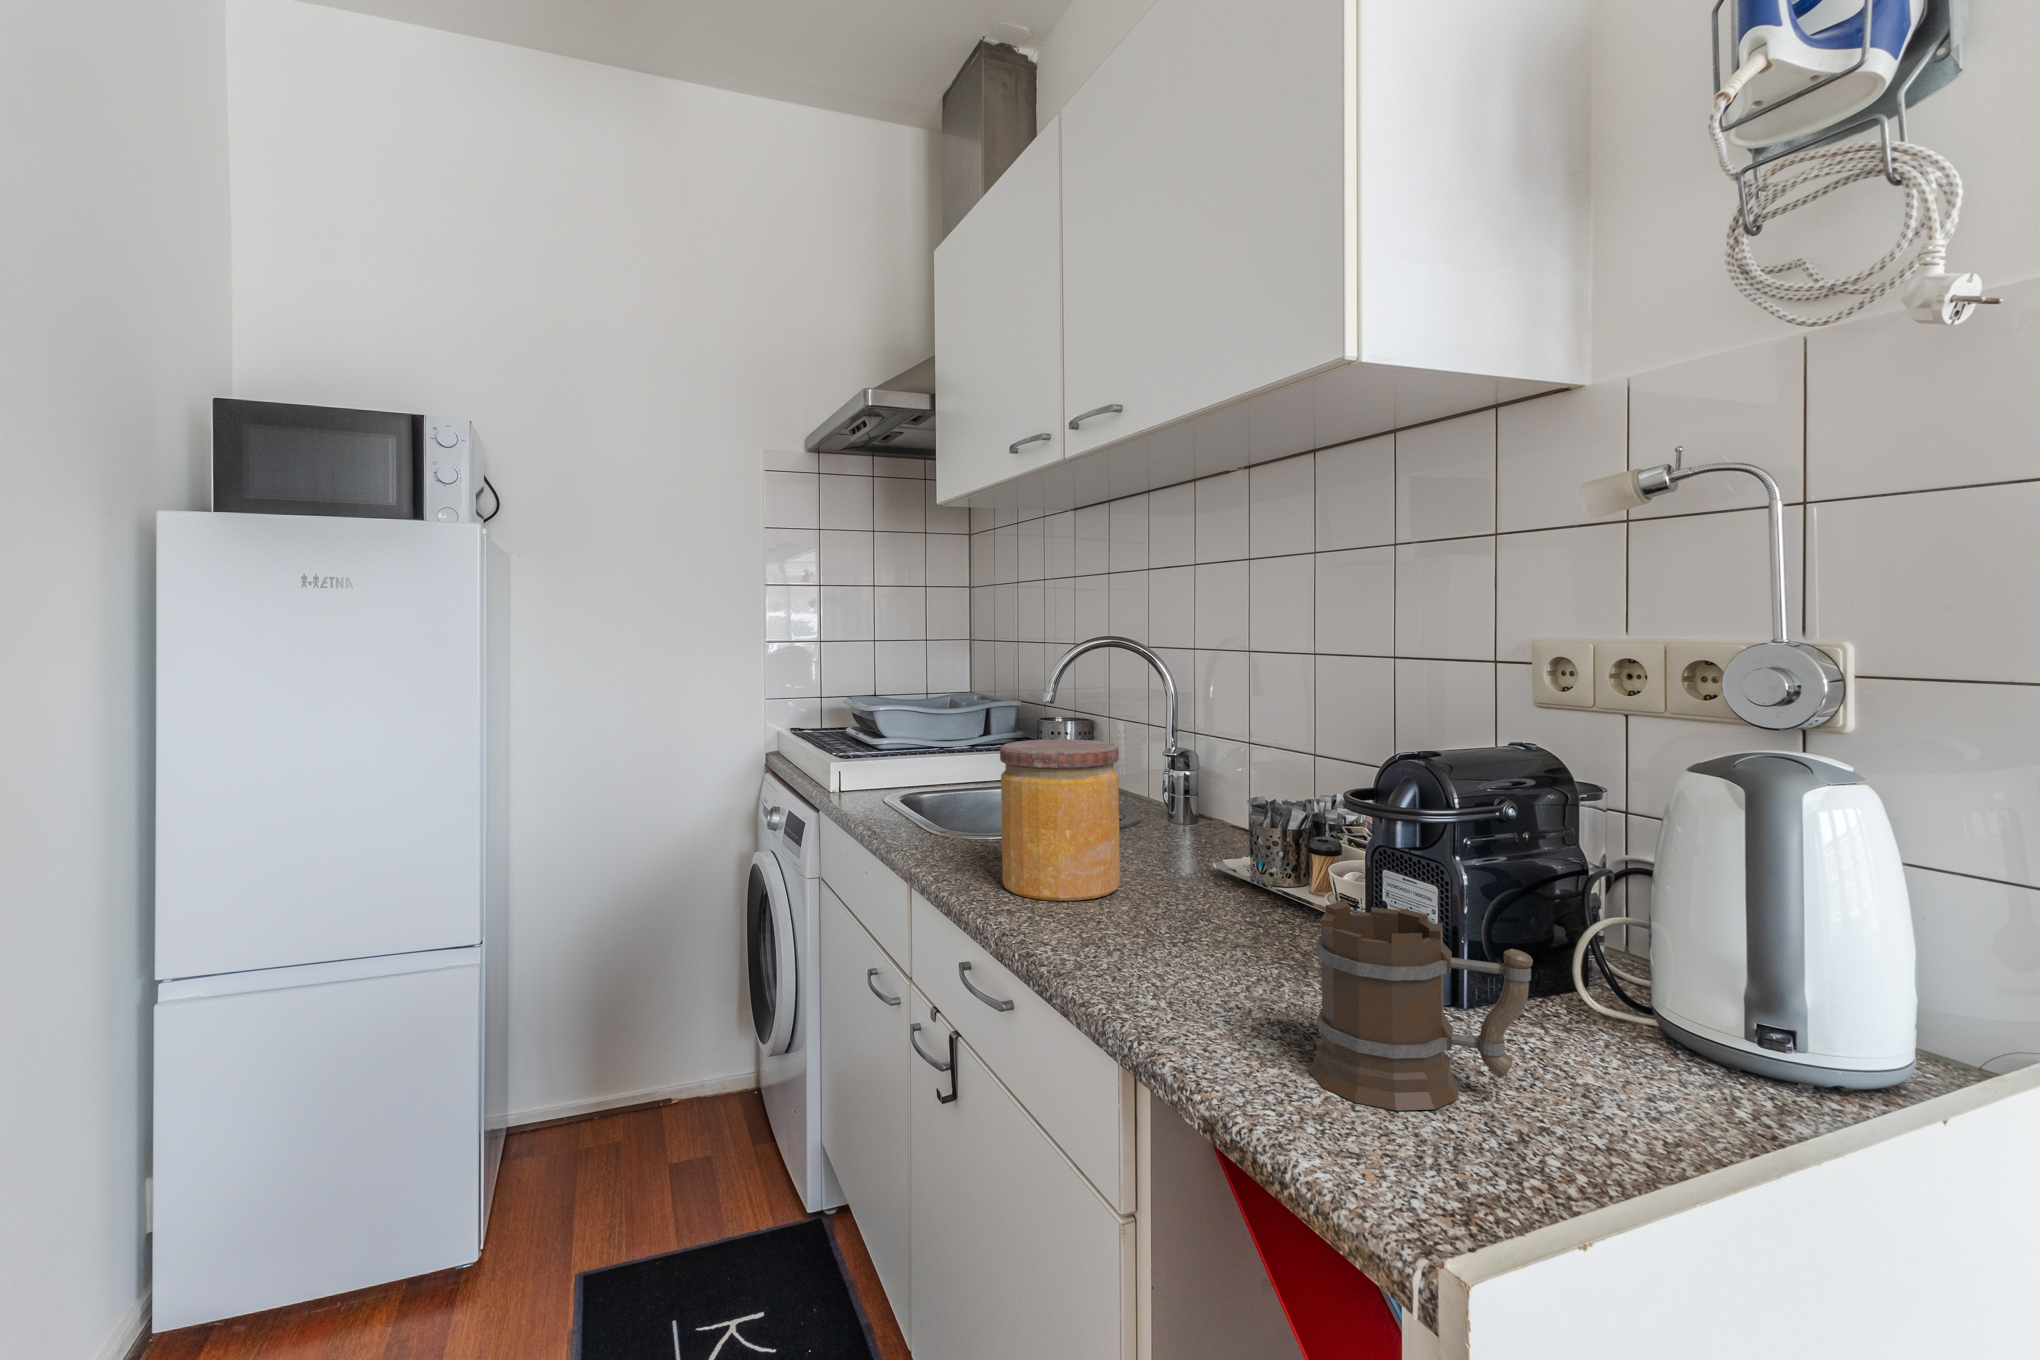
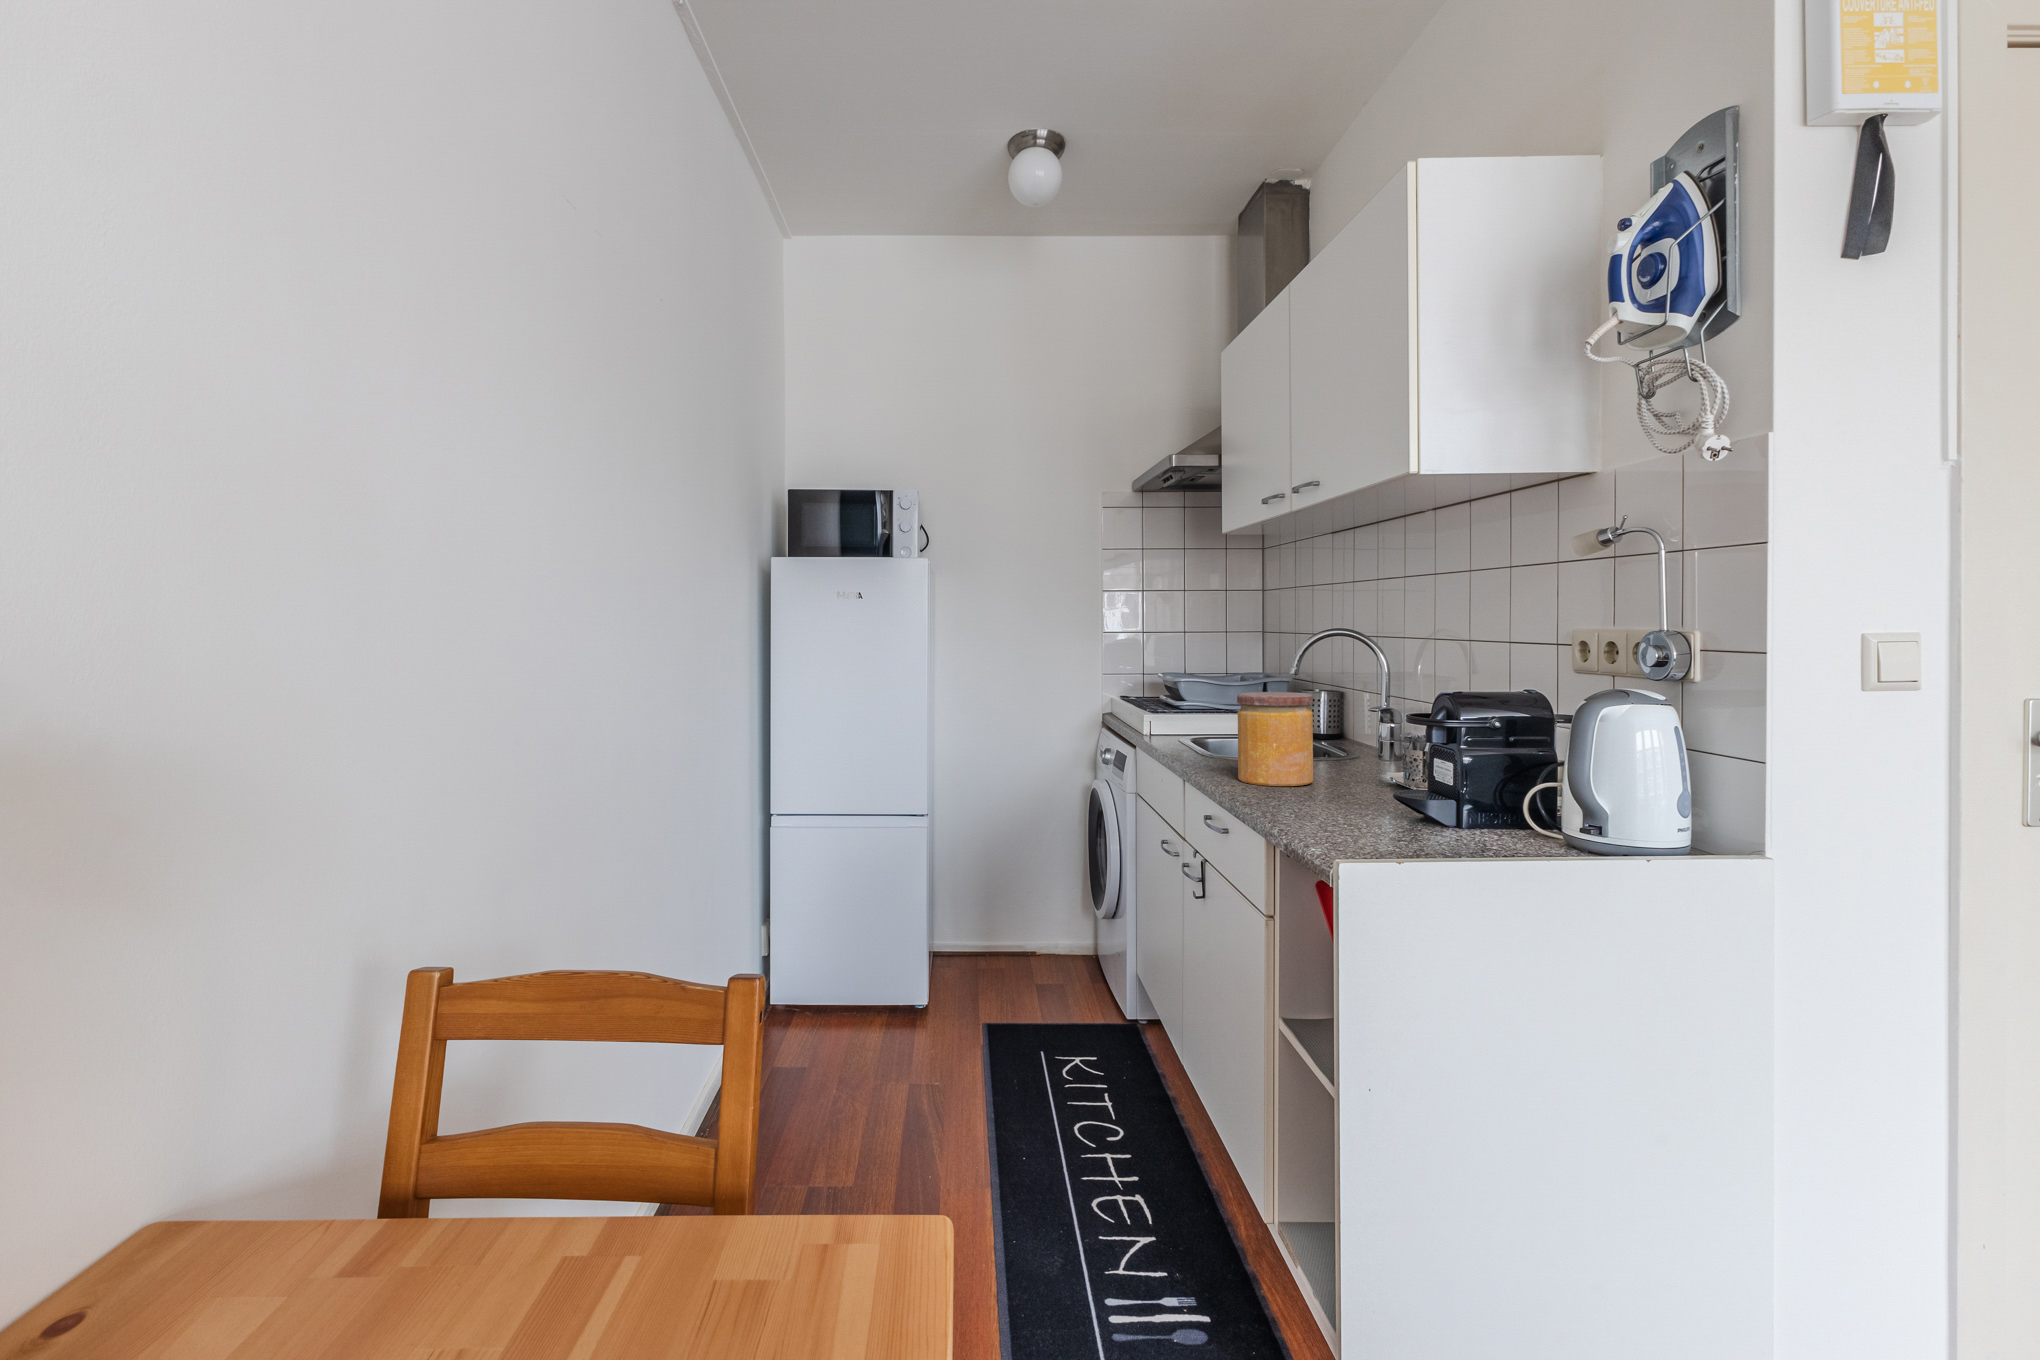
mug: present [1309,901,1533,1110] -> none [1347,757,1447,846]

